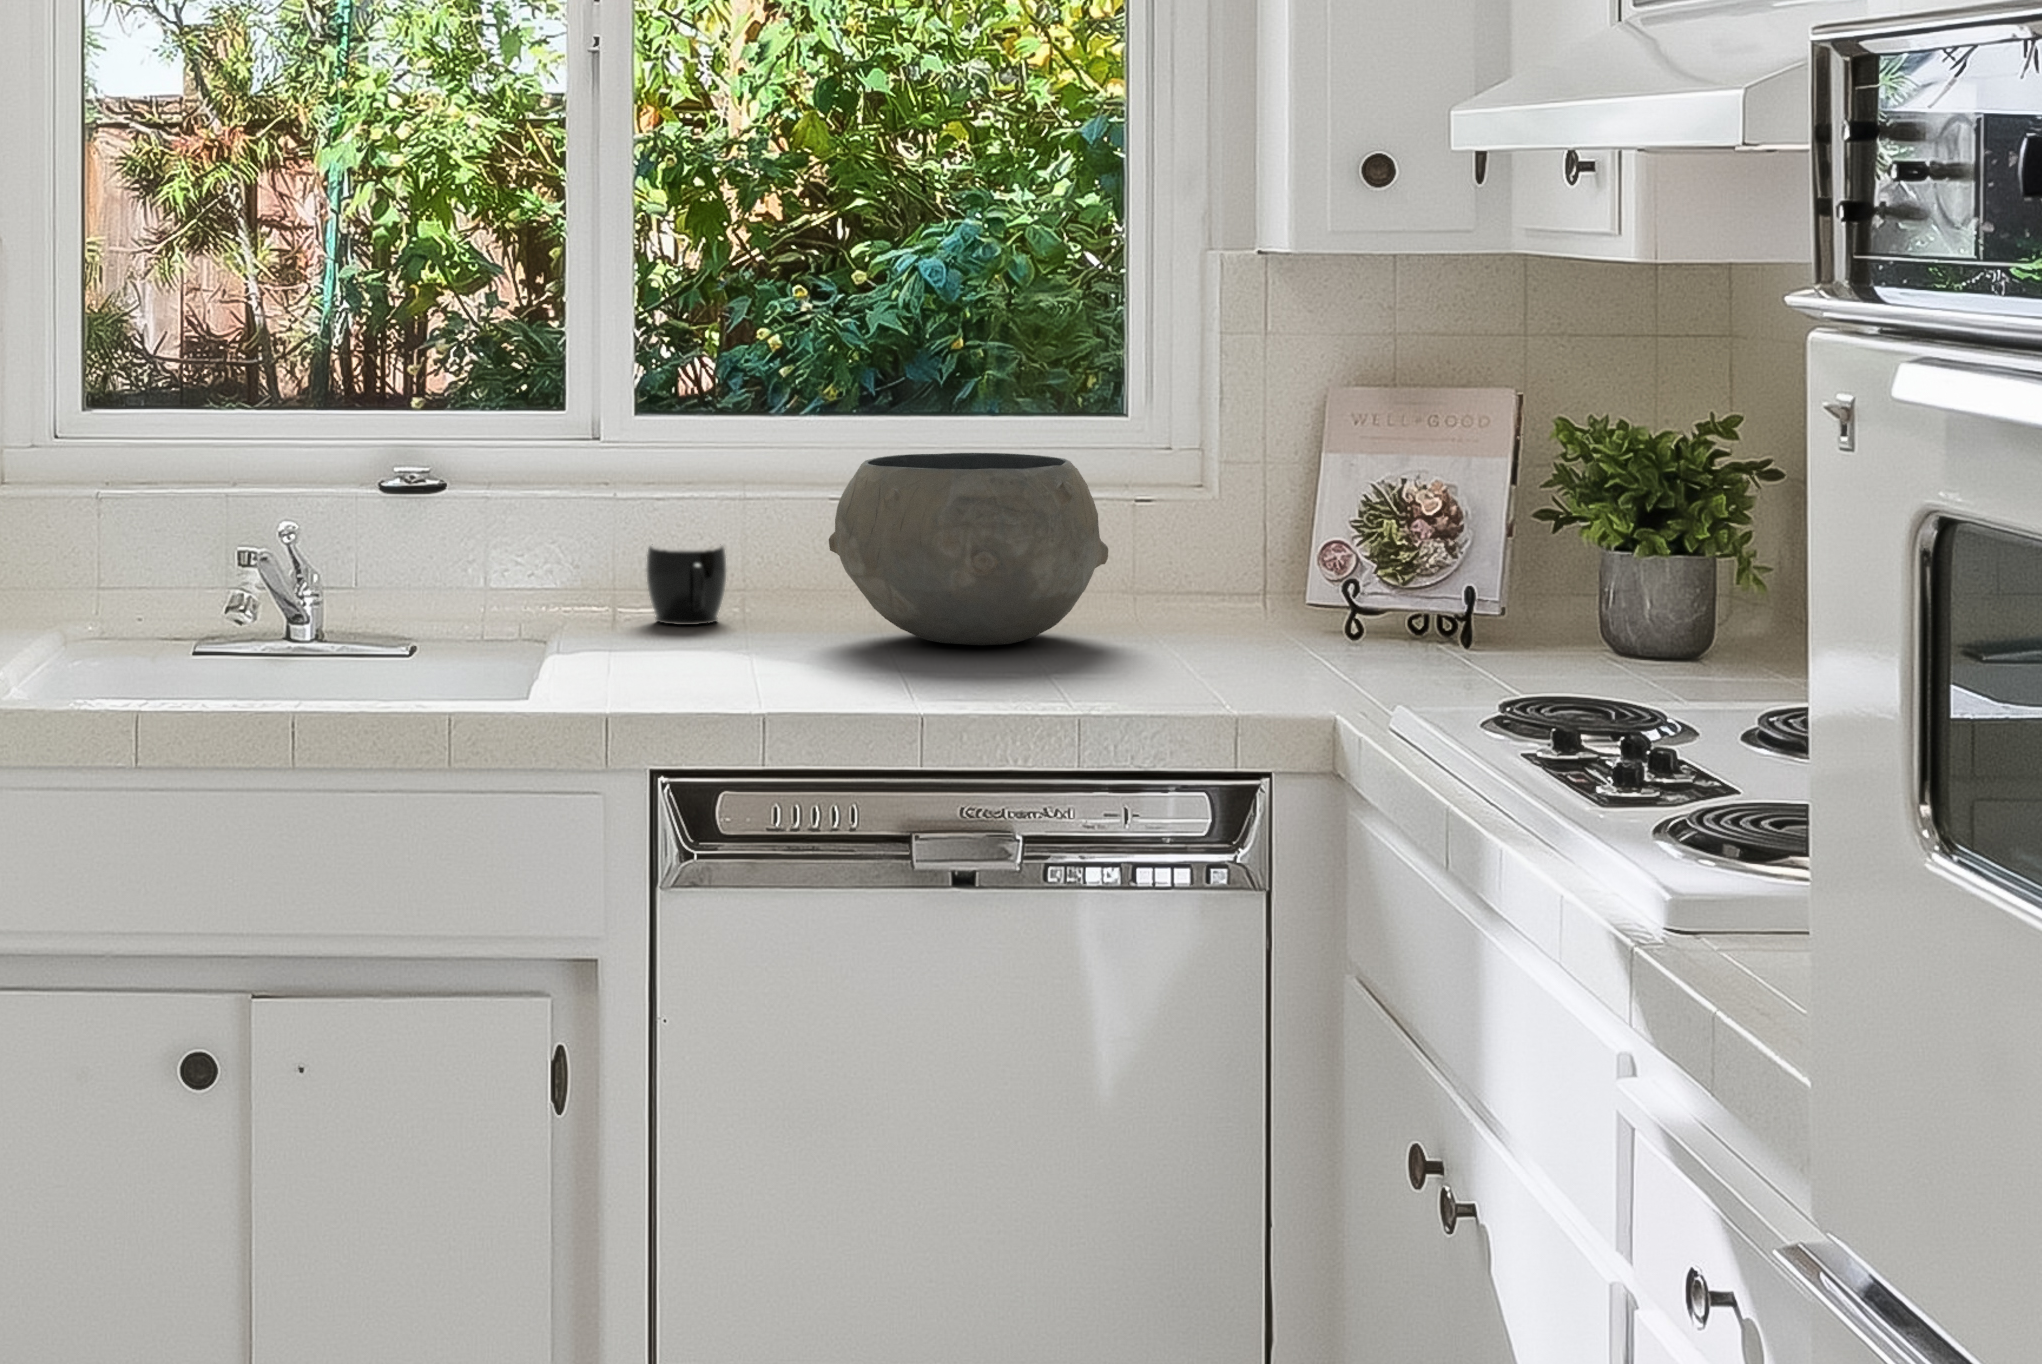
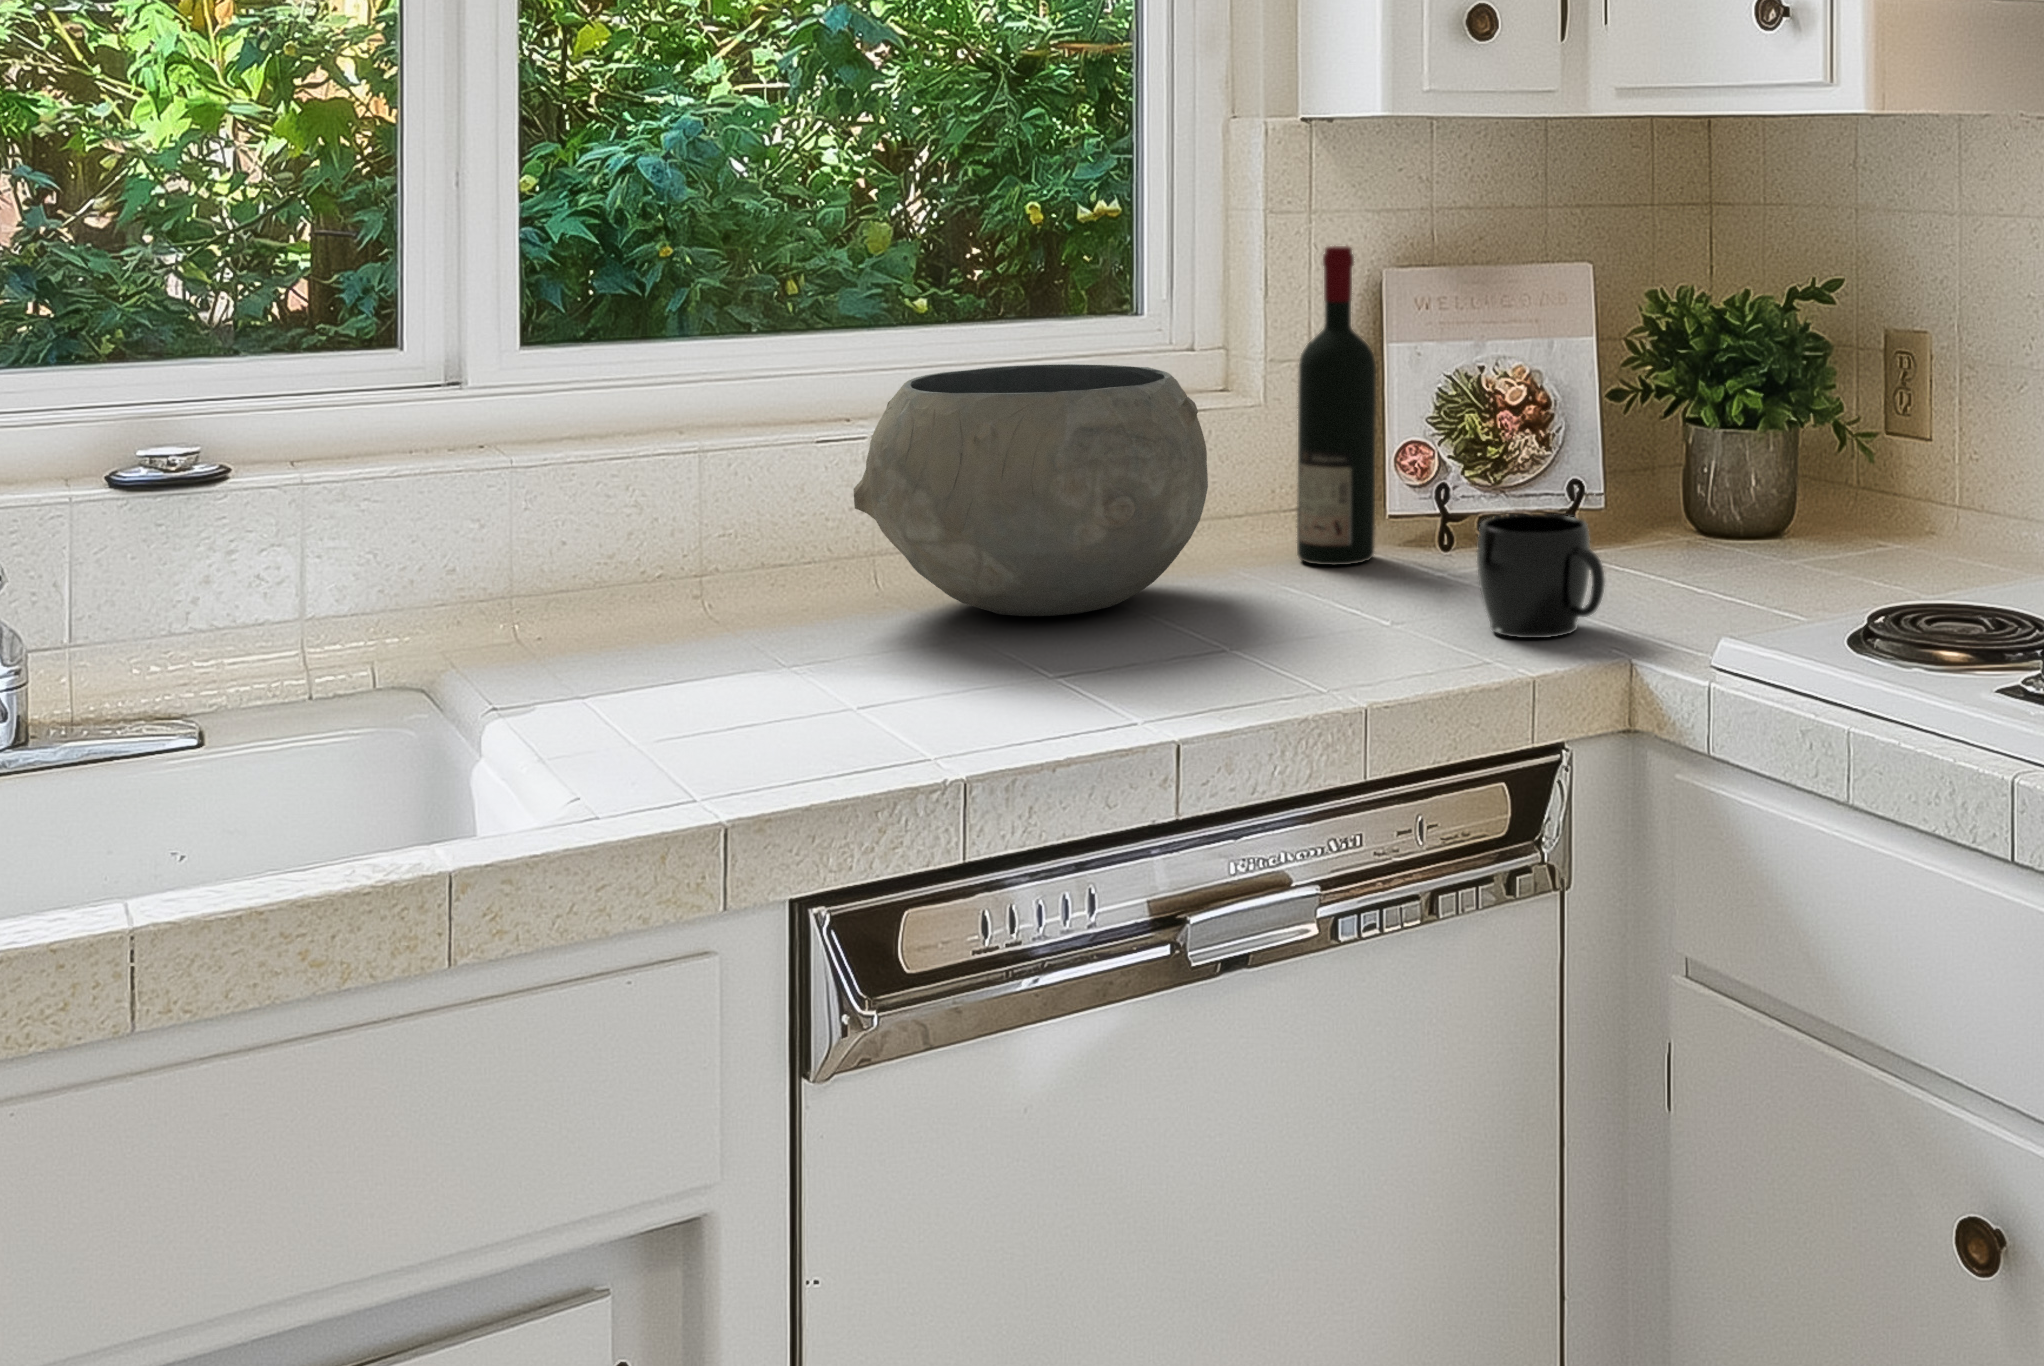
wine bottle: none [1209,365,1277,639] -> present [1297,246,1376,565]
mug: present [647,546,726,625] -> present [1477,514,1605,638]

